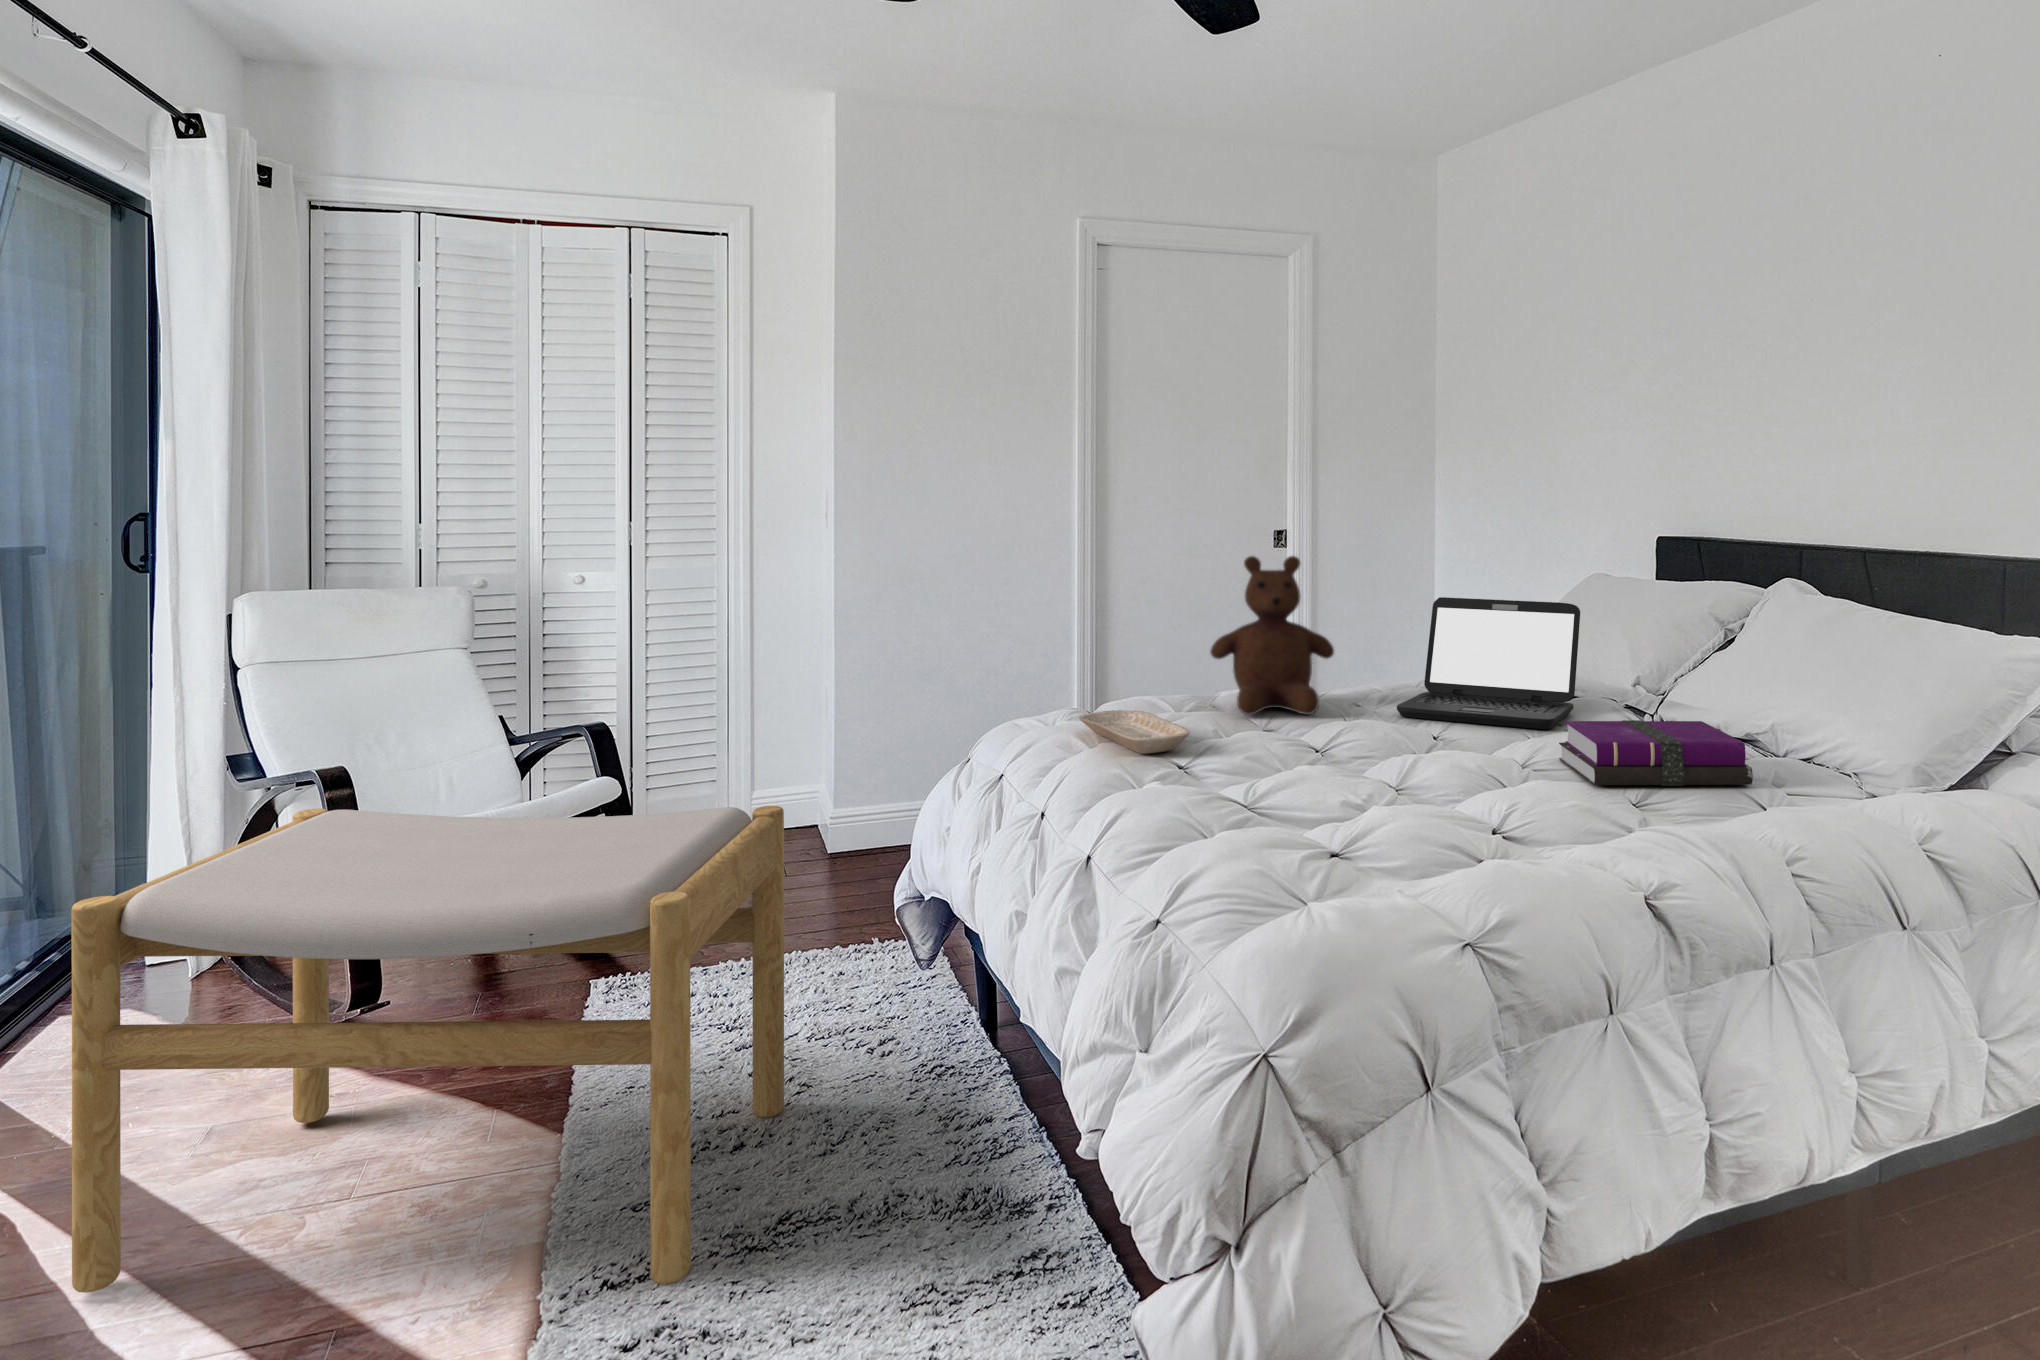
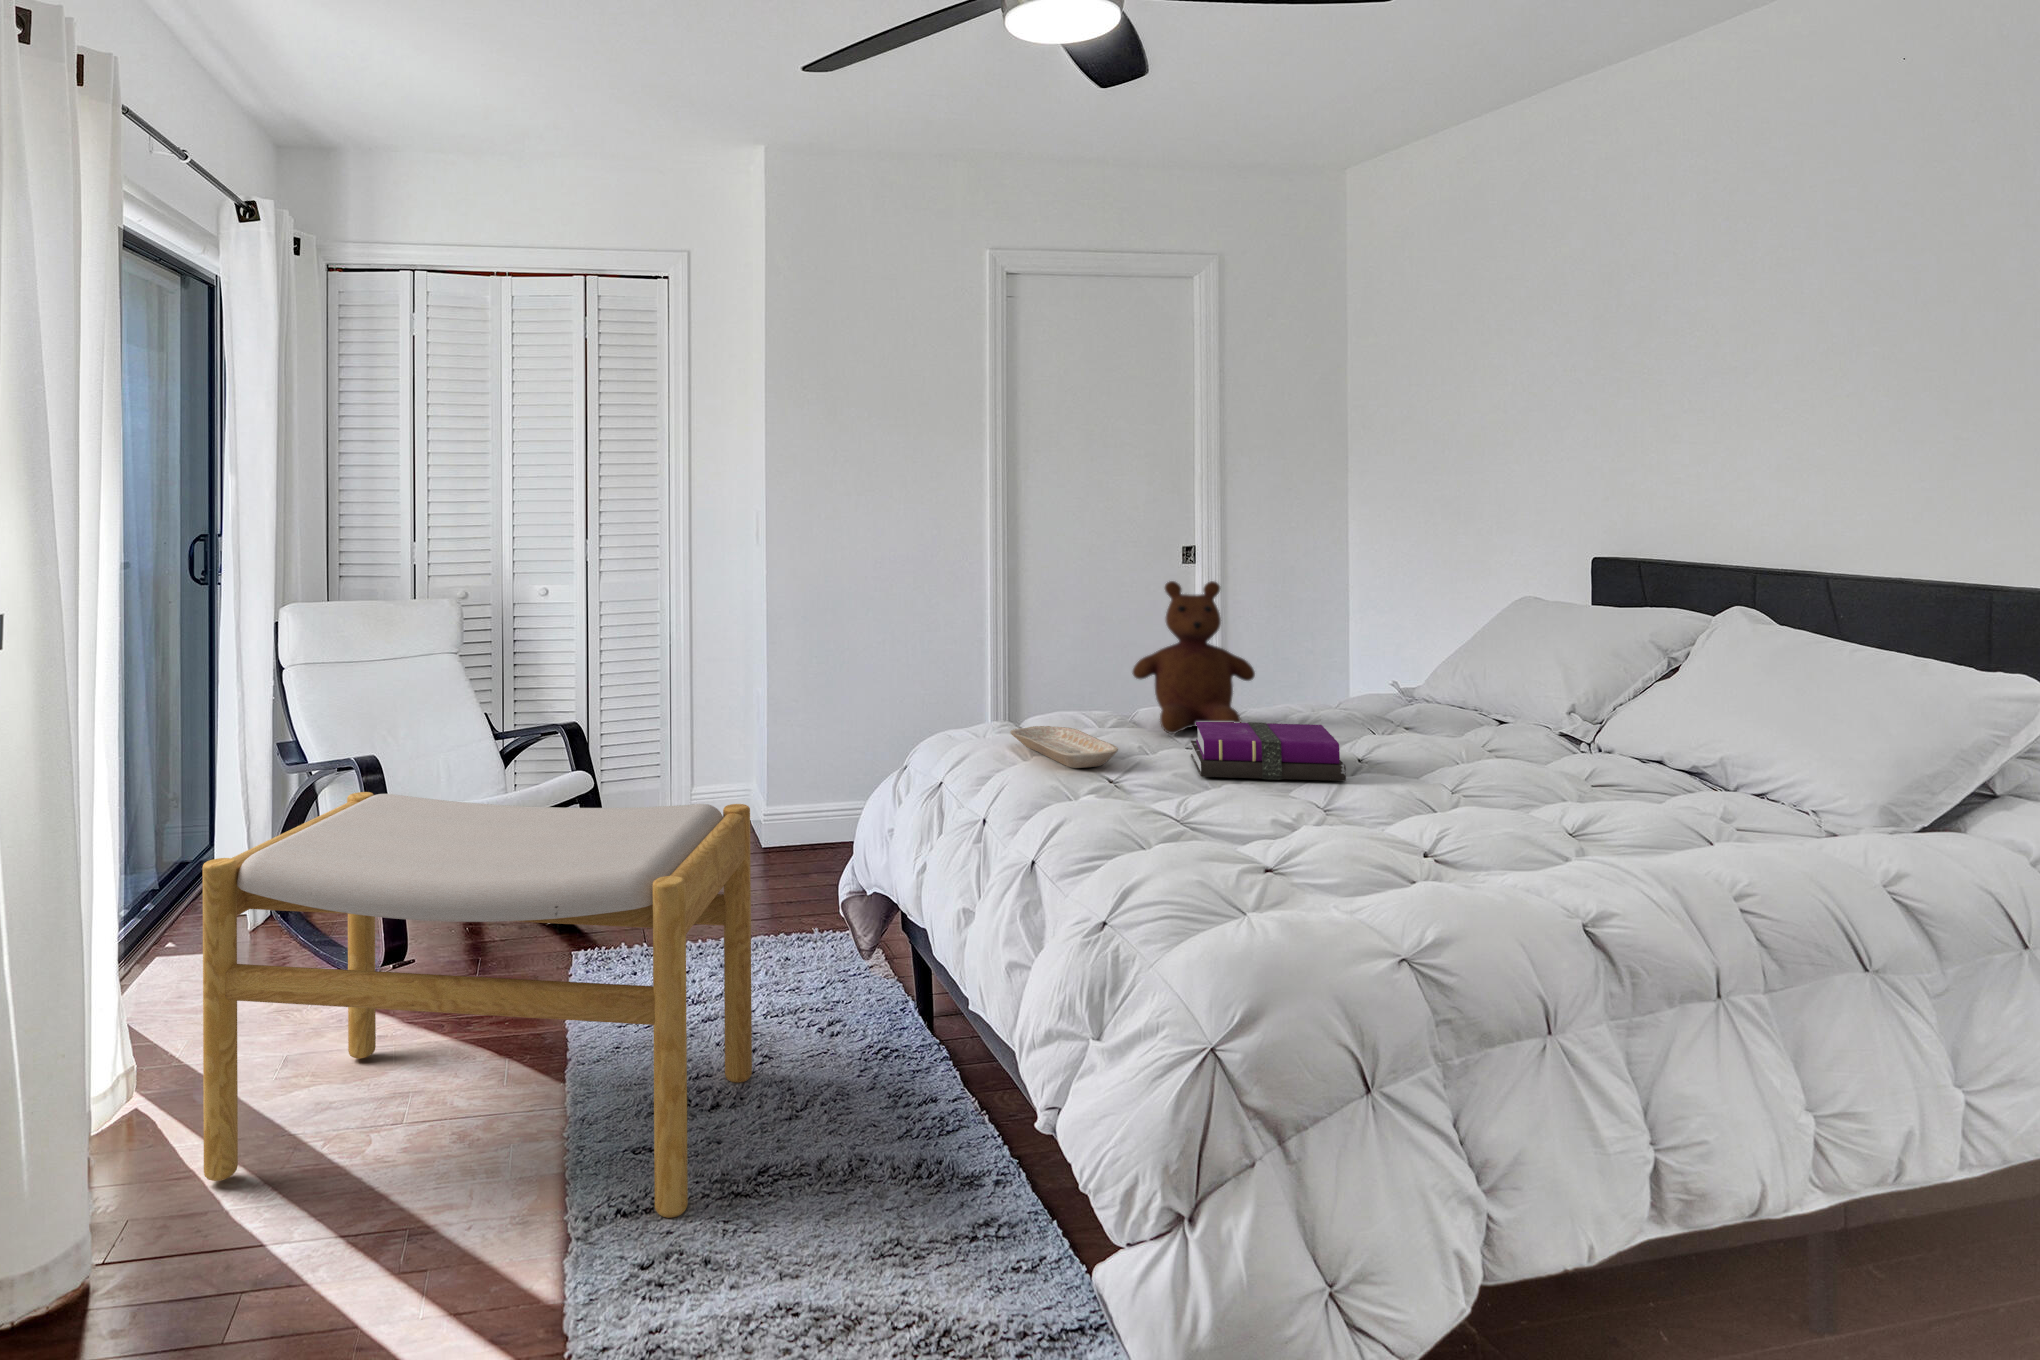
laptop: present [1397,597,1580,729] -> none [1320,623,1510,756]
notebook: present [1559,720,1753,786] -> present [1191,722,1346,781]

